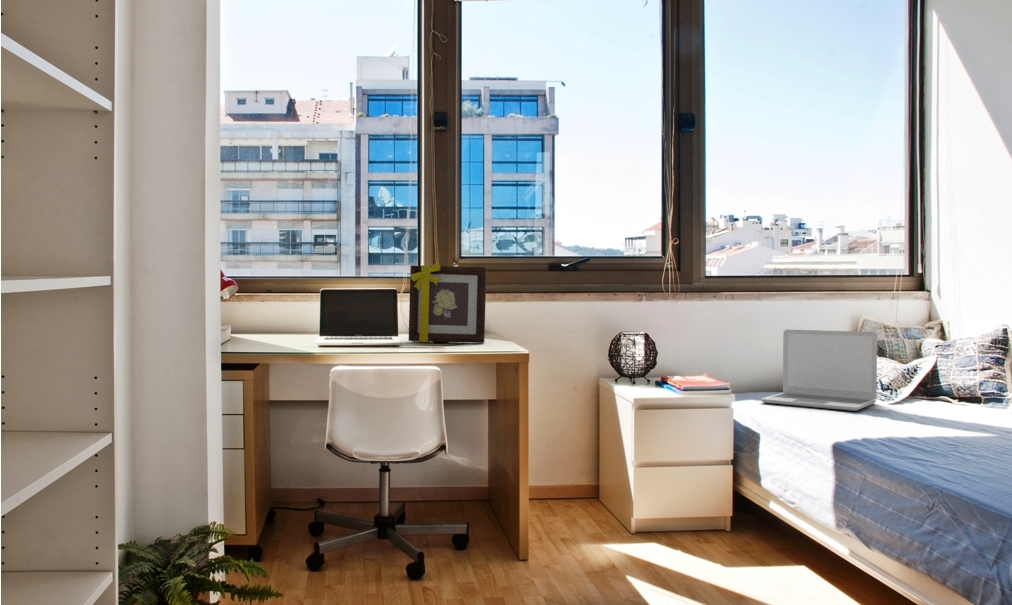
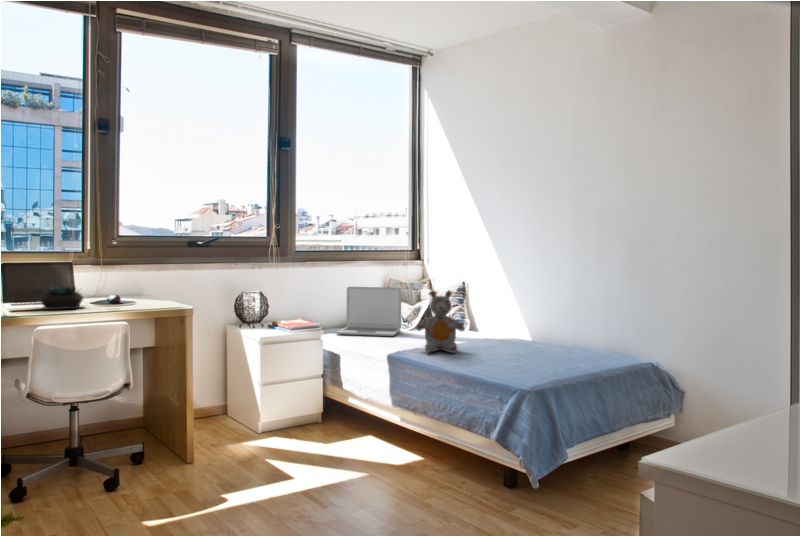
picture frame: present [409,263,486,343] -> none [101,248,163,307]
succulent plant: none [336,312,391,342] -> present [41,286,83,310]
stuffed bear: none [888,331,989,446] -> present [416,291,465,353]

